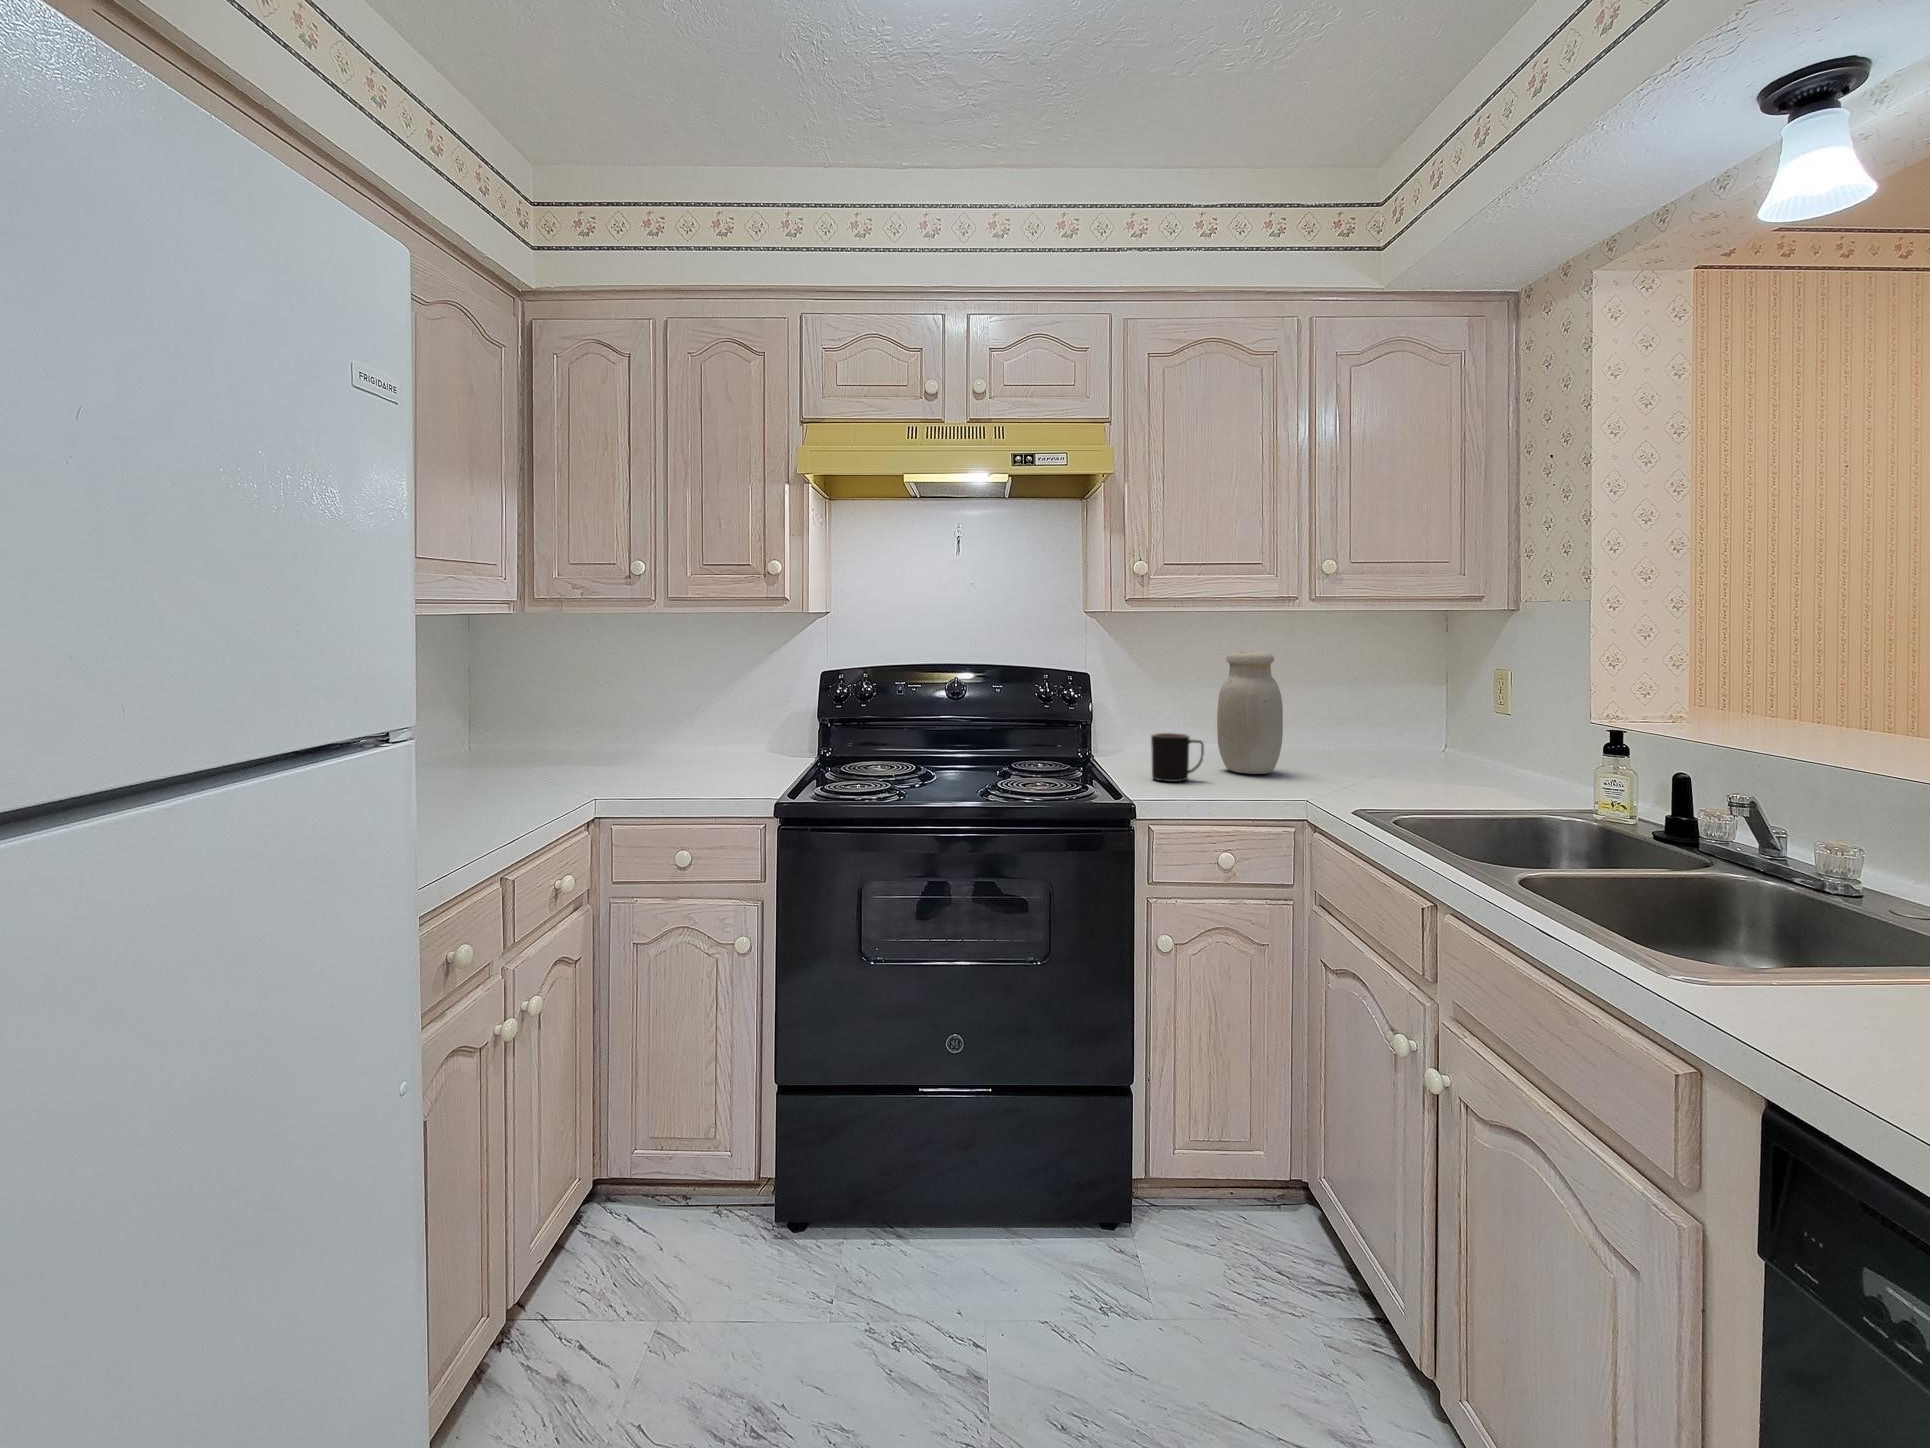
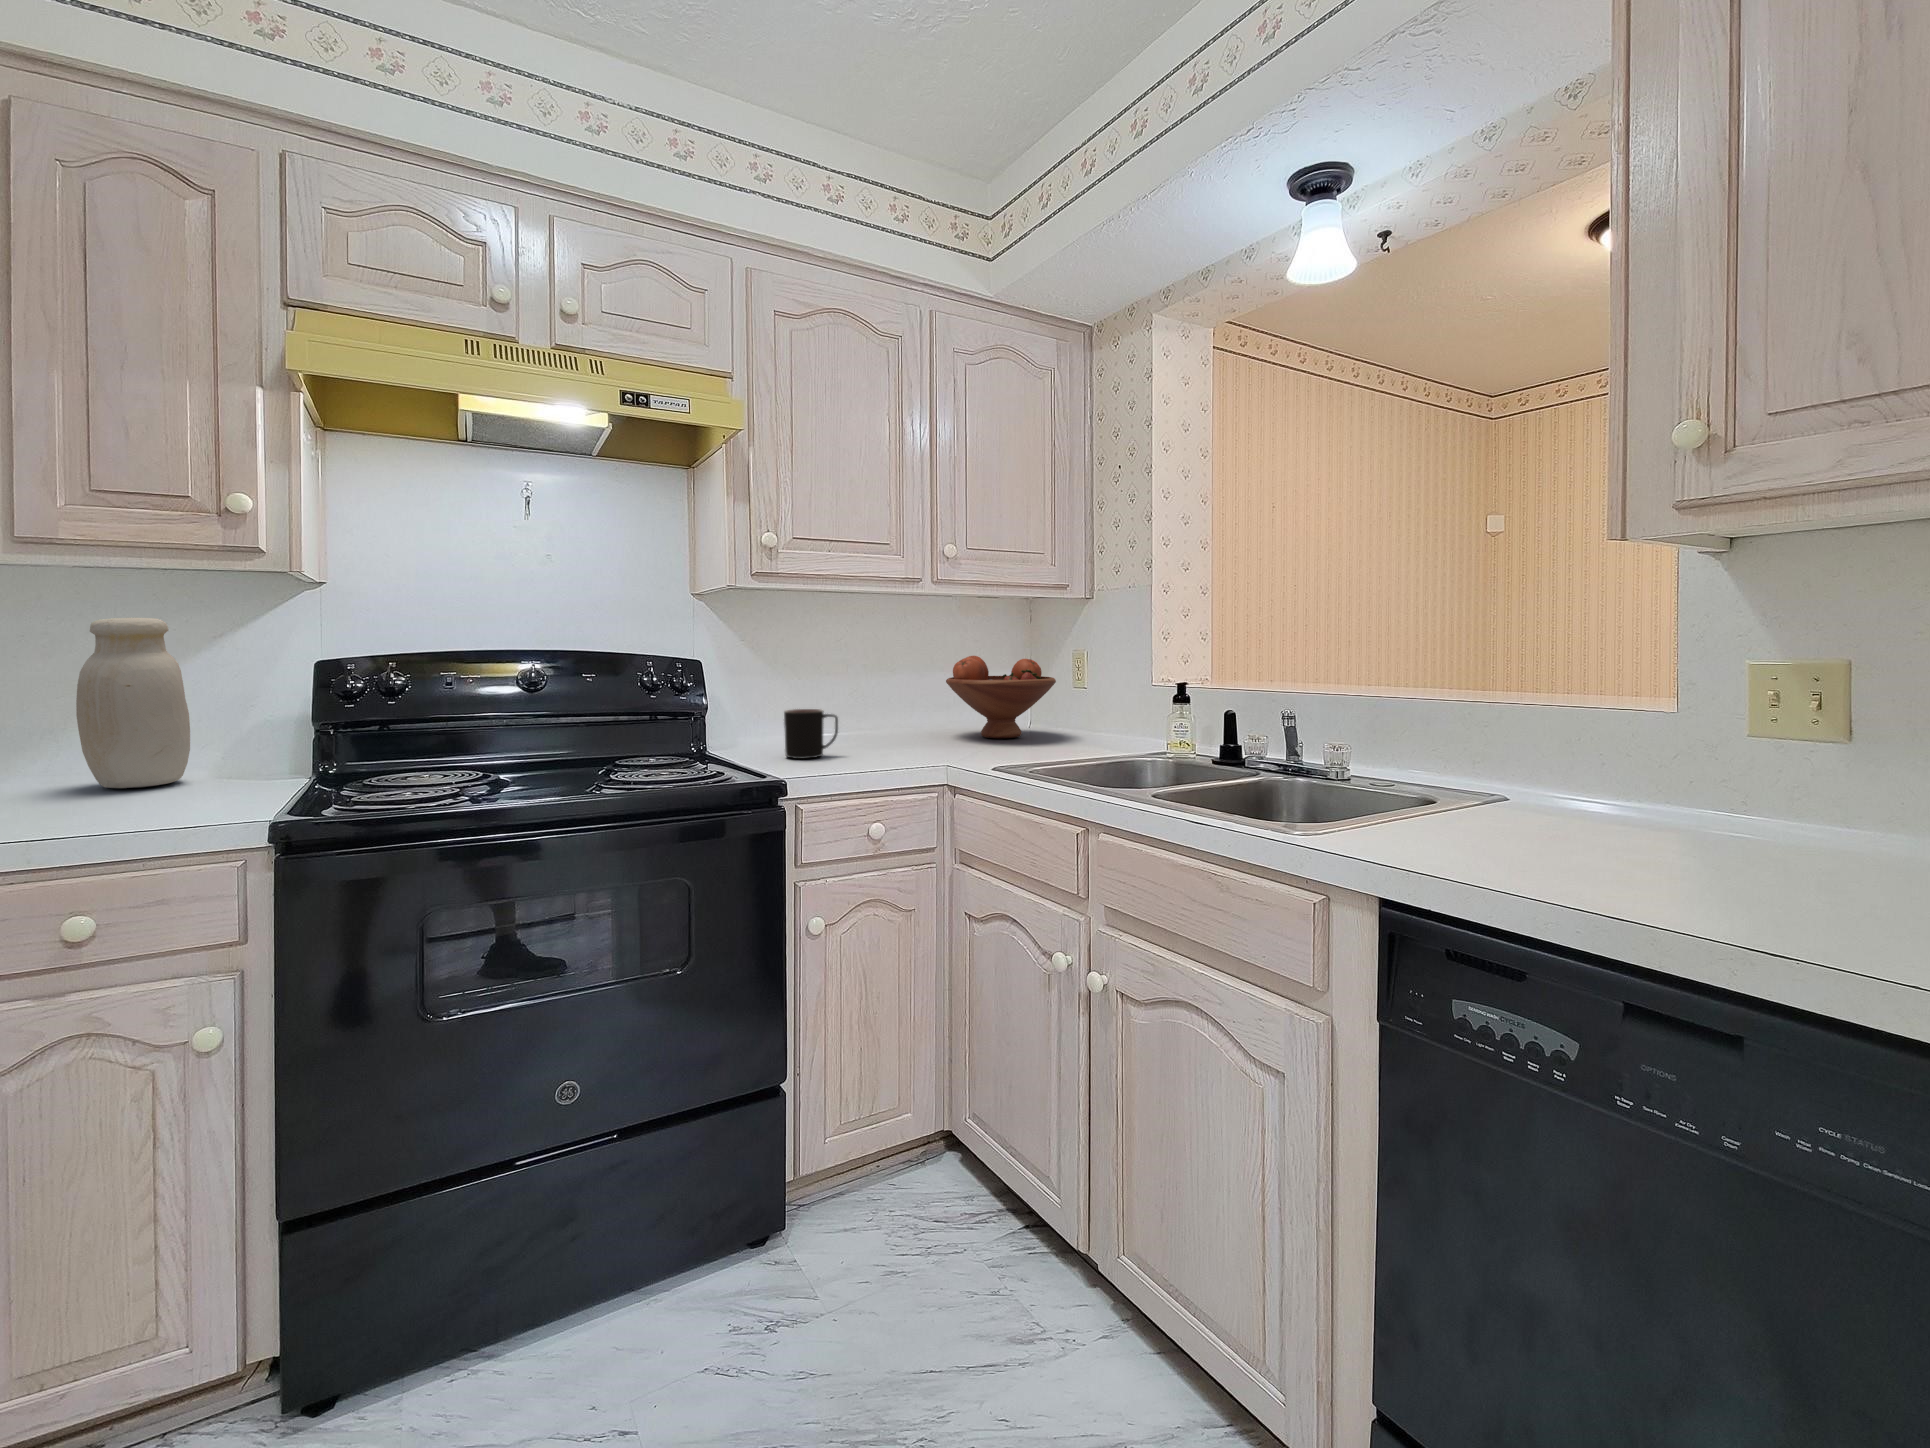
jar: present [1217,652,1283,774] -> present [76,618,190,788]
fruit bowl: none [1330,682,1466,775] -> present [946,656,1056,738]

